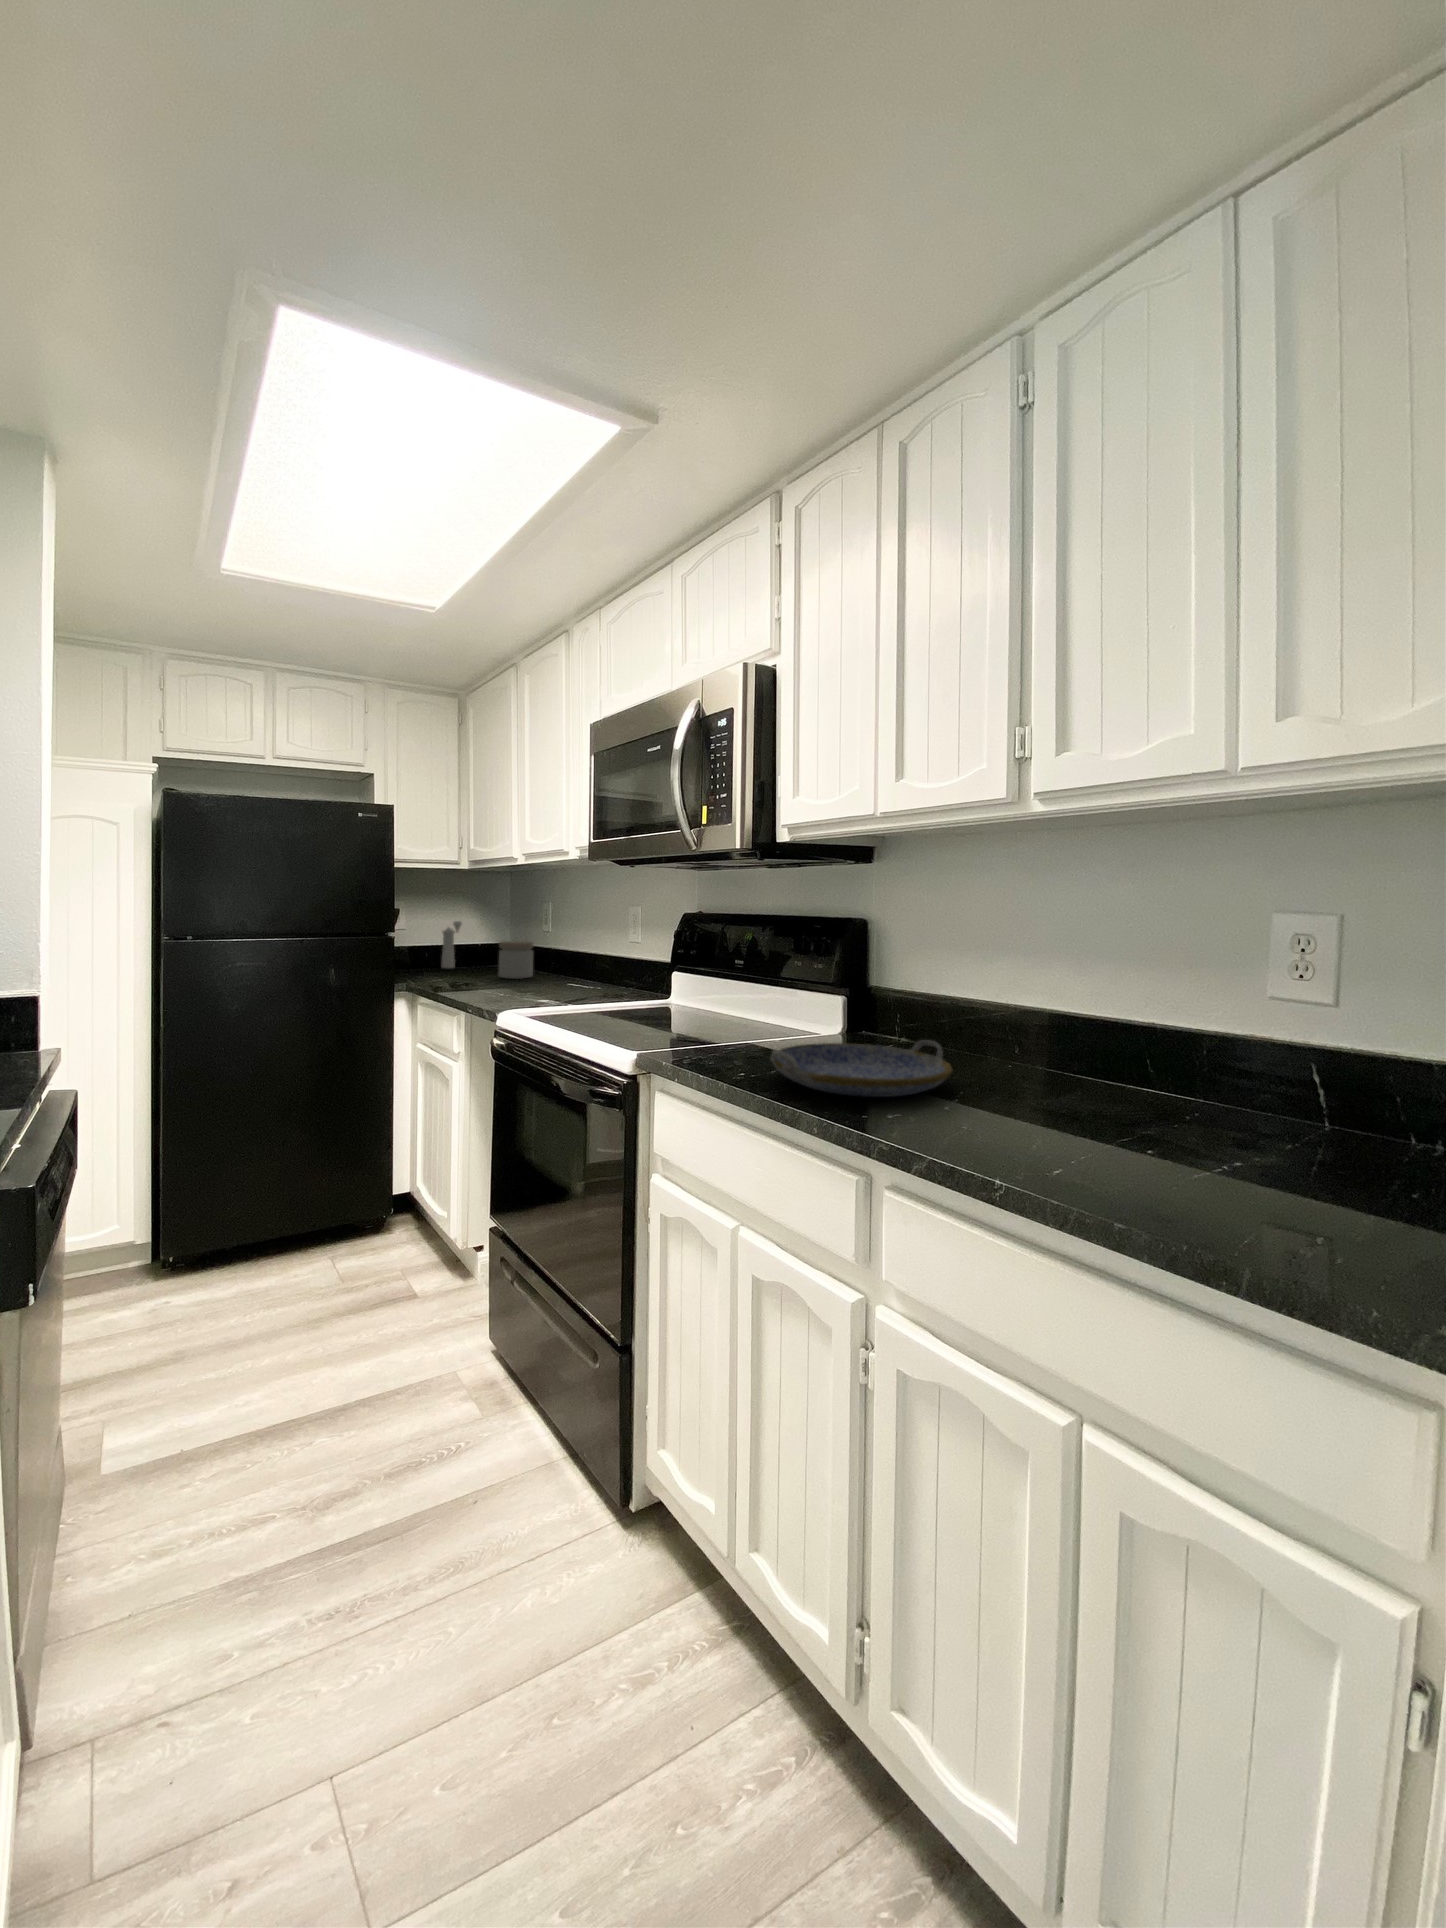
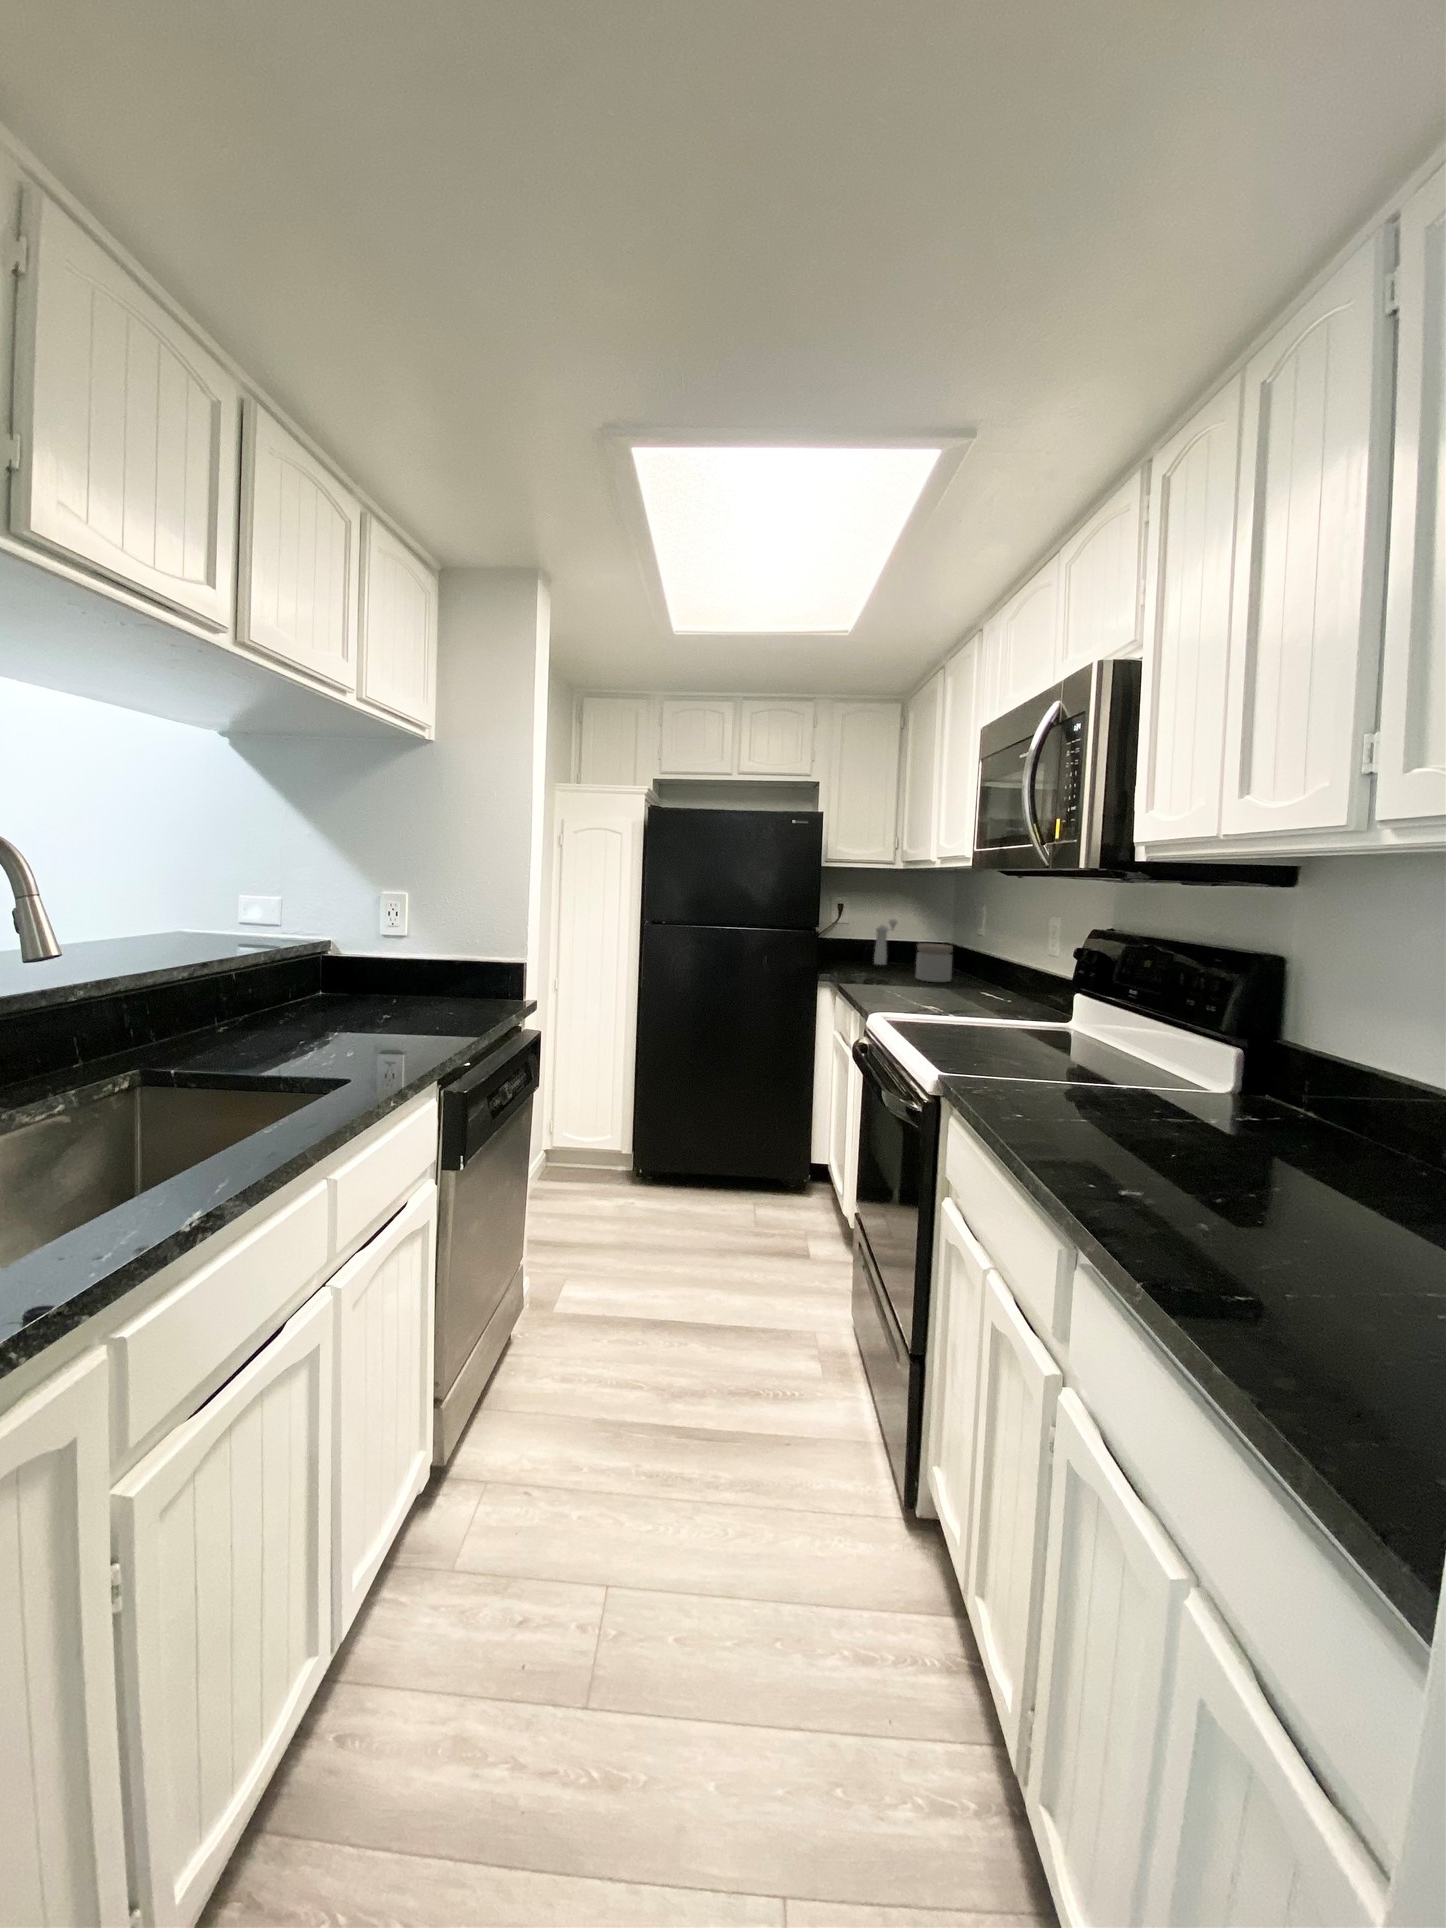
serving tray: present [771,1040,952,1097] -> none [1052,1097,1313,1182]

